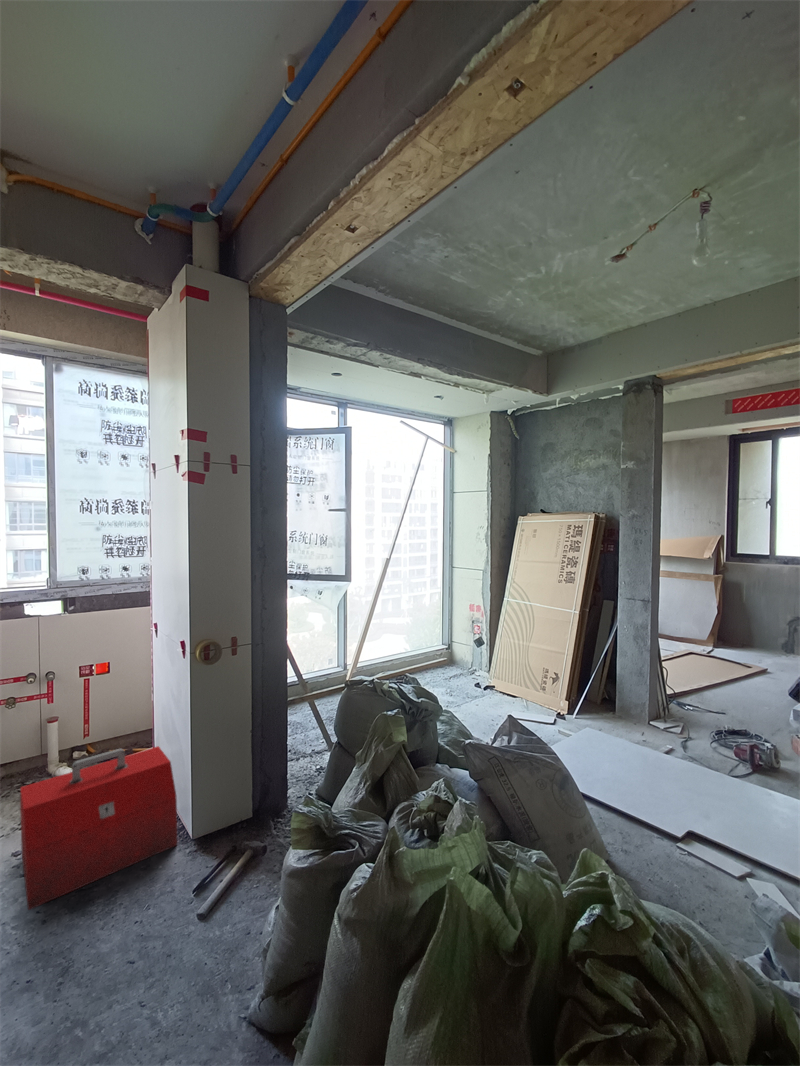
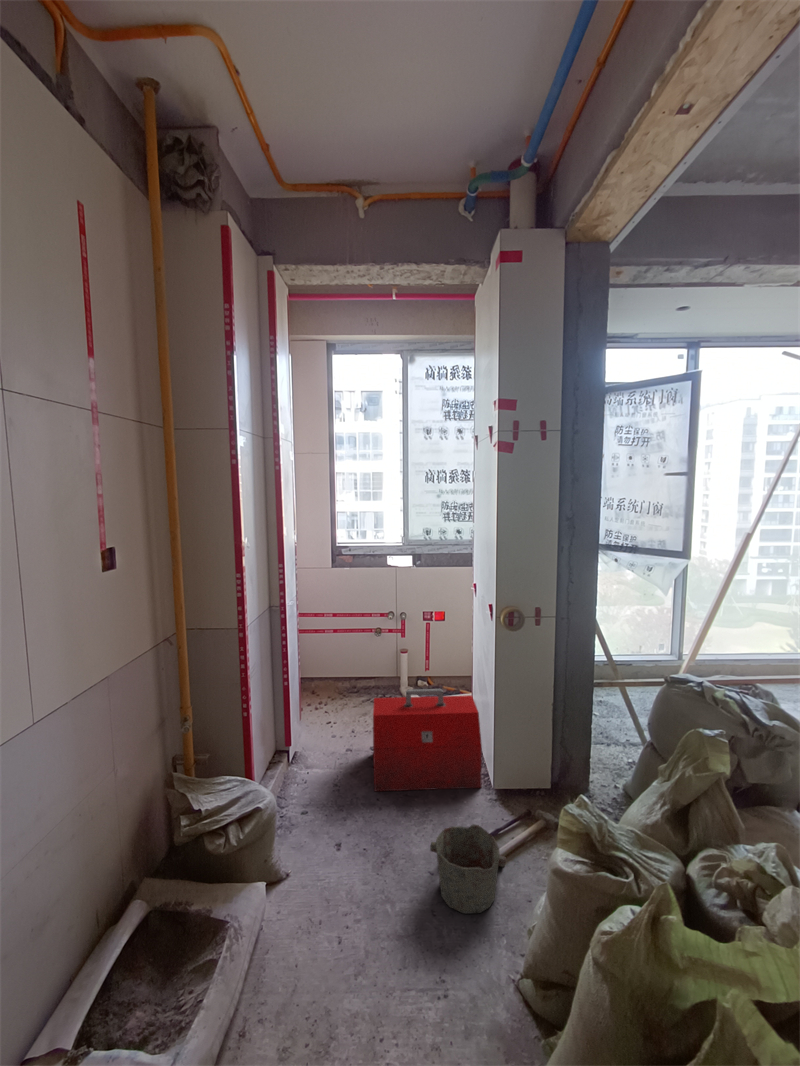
bucket: none [131,882,224,995] -> present [430,824,506,914]

